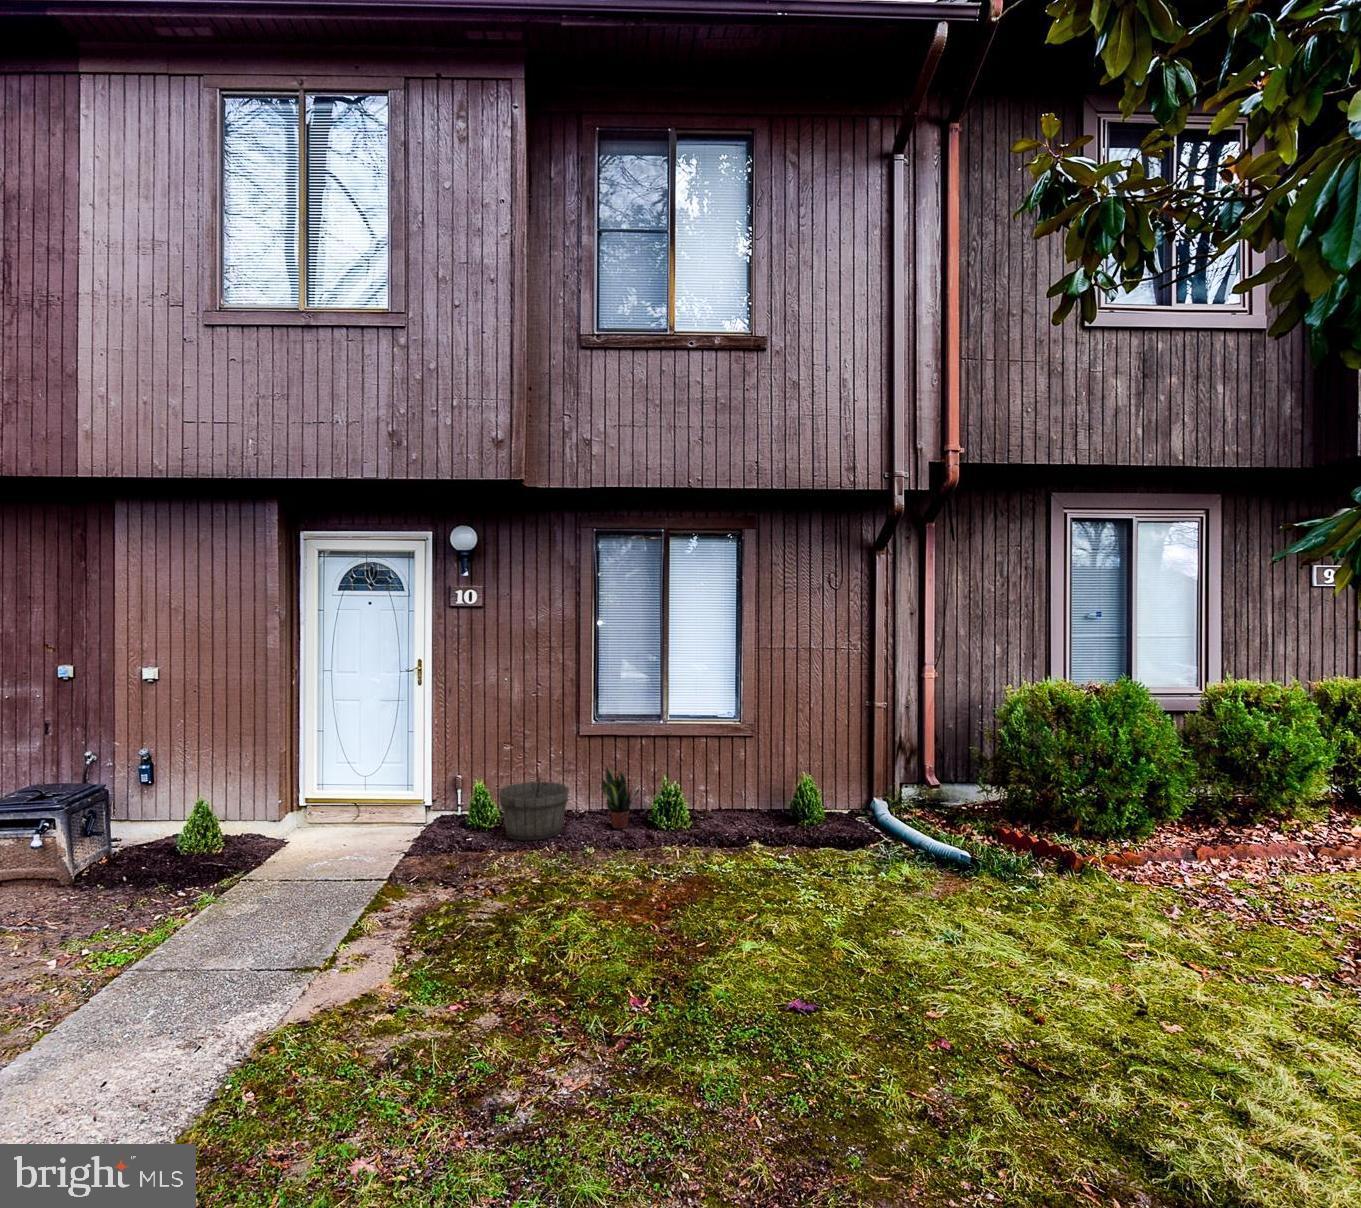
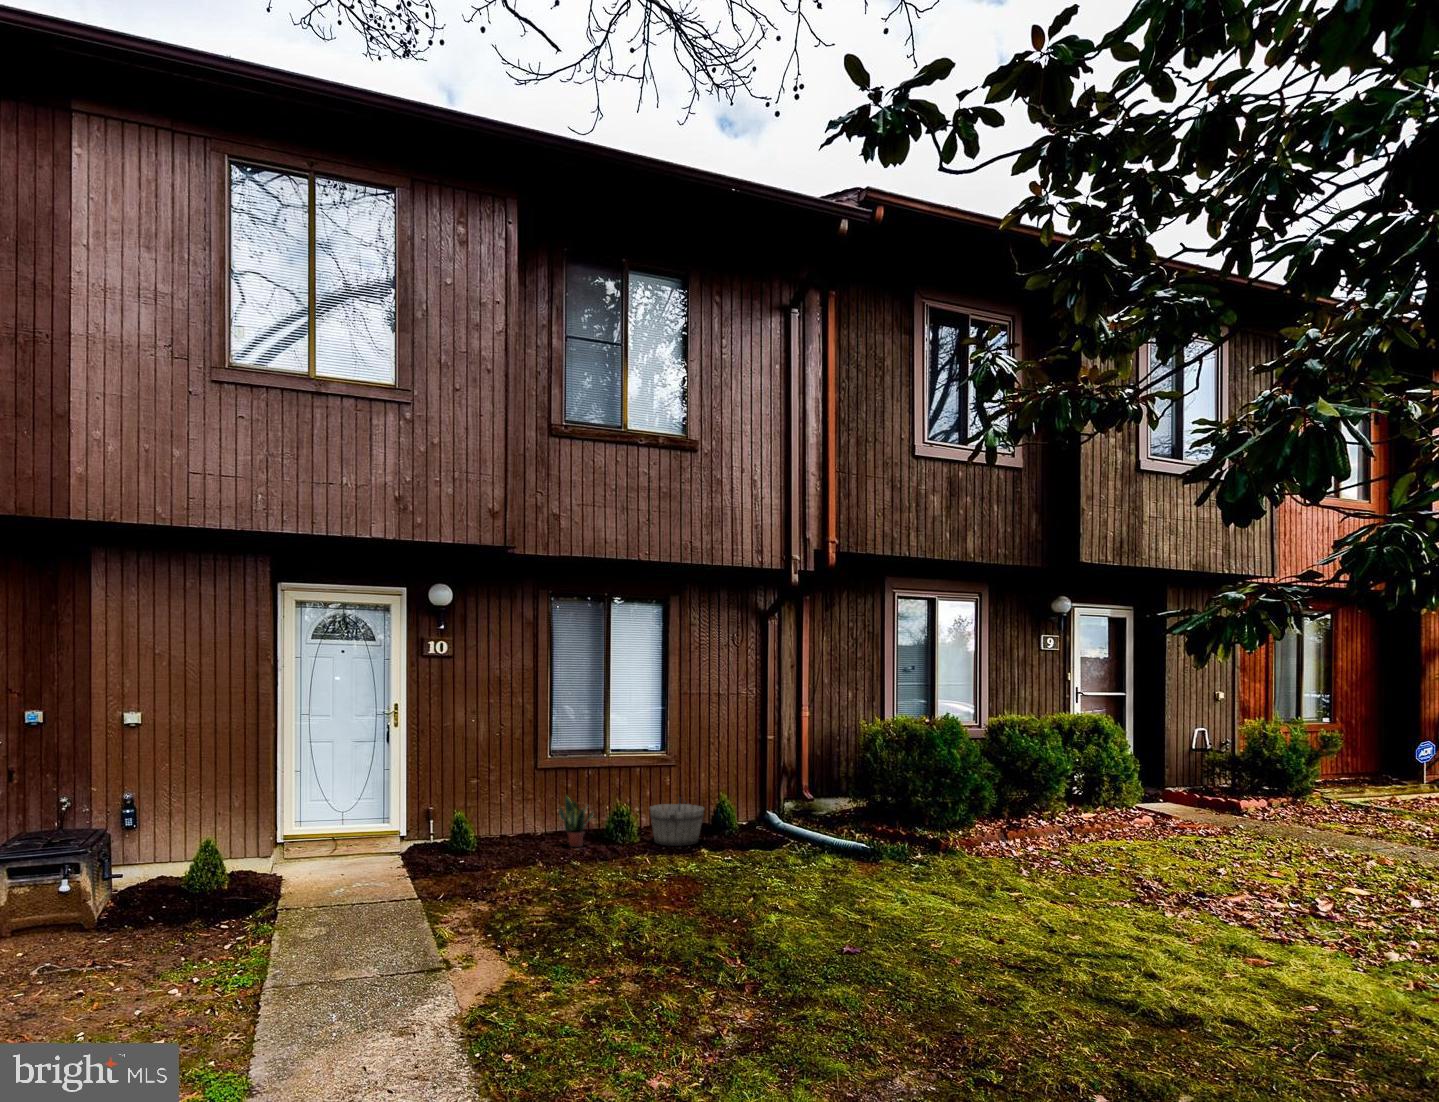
wooden bucket: present [499,774,569,840] -> present [650,798,704,846]

